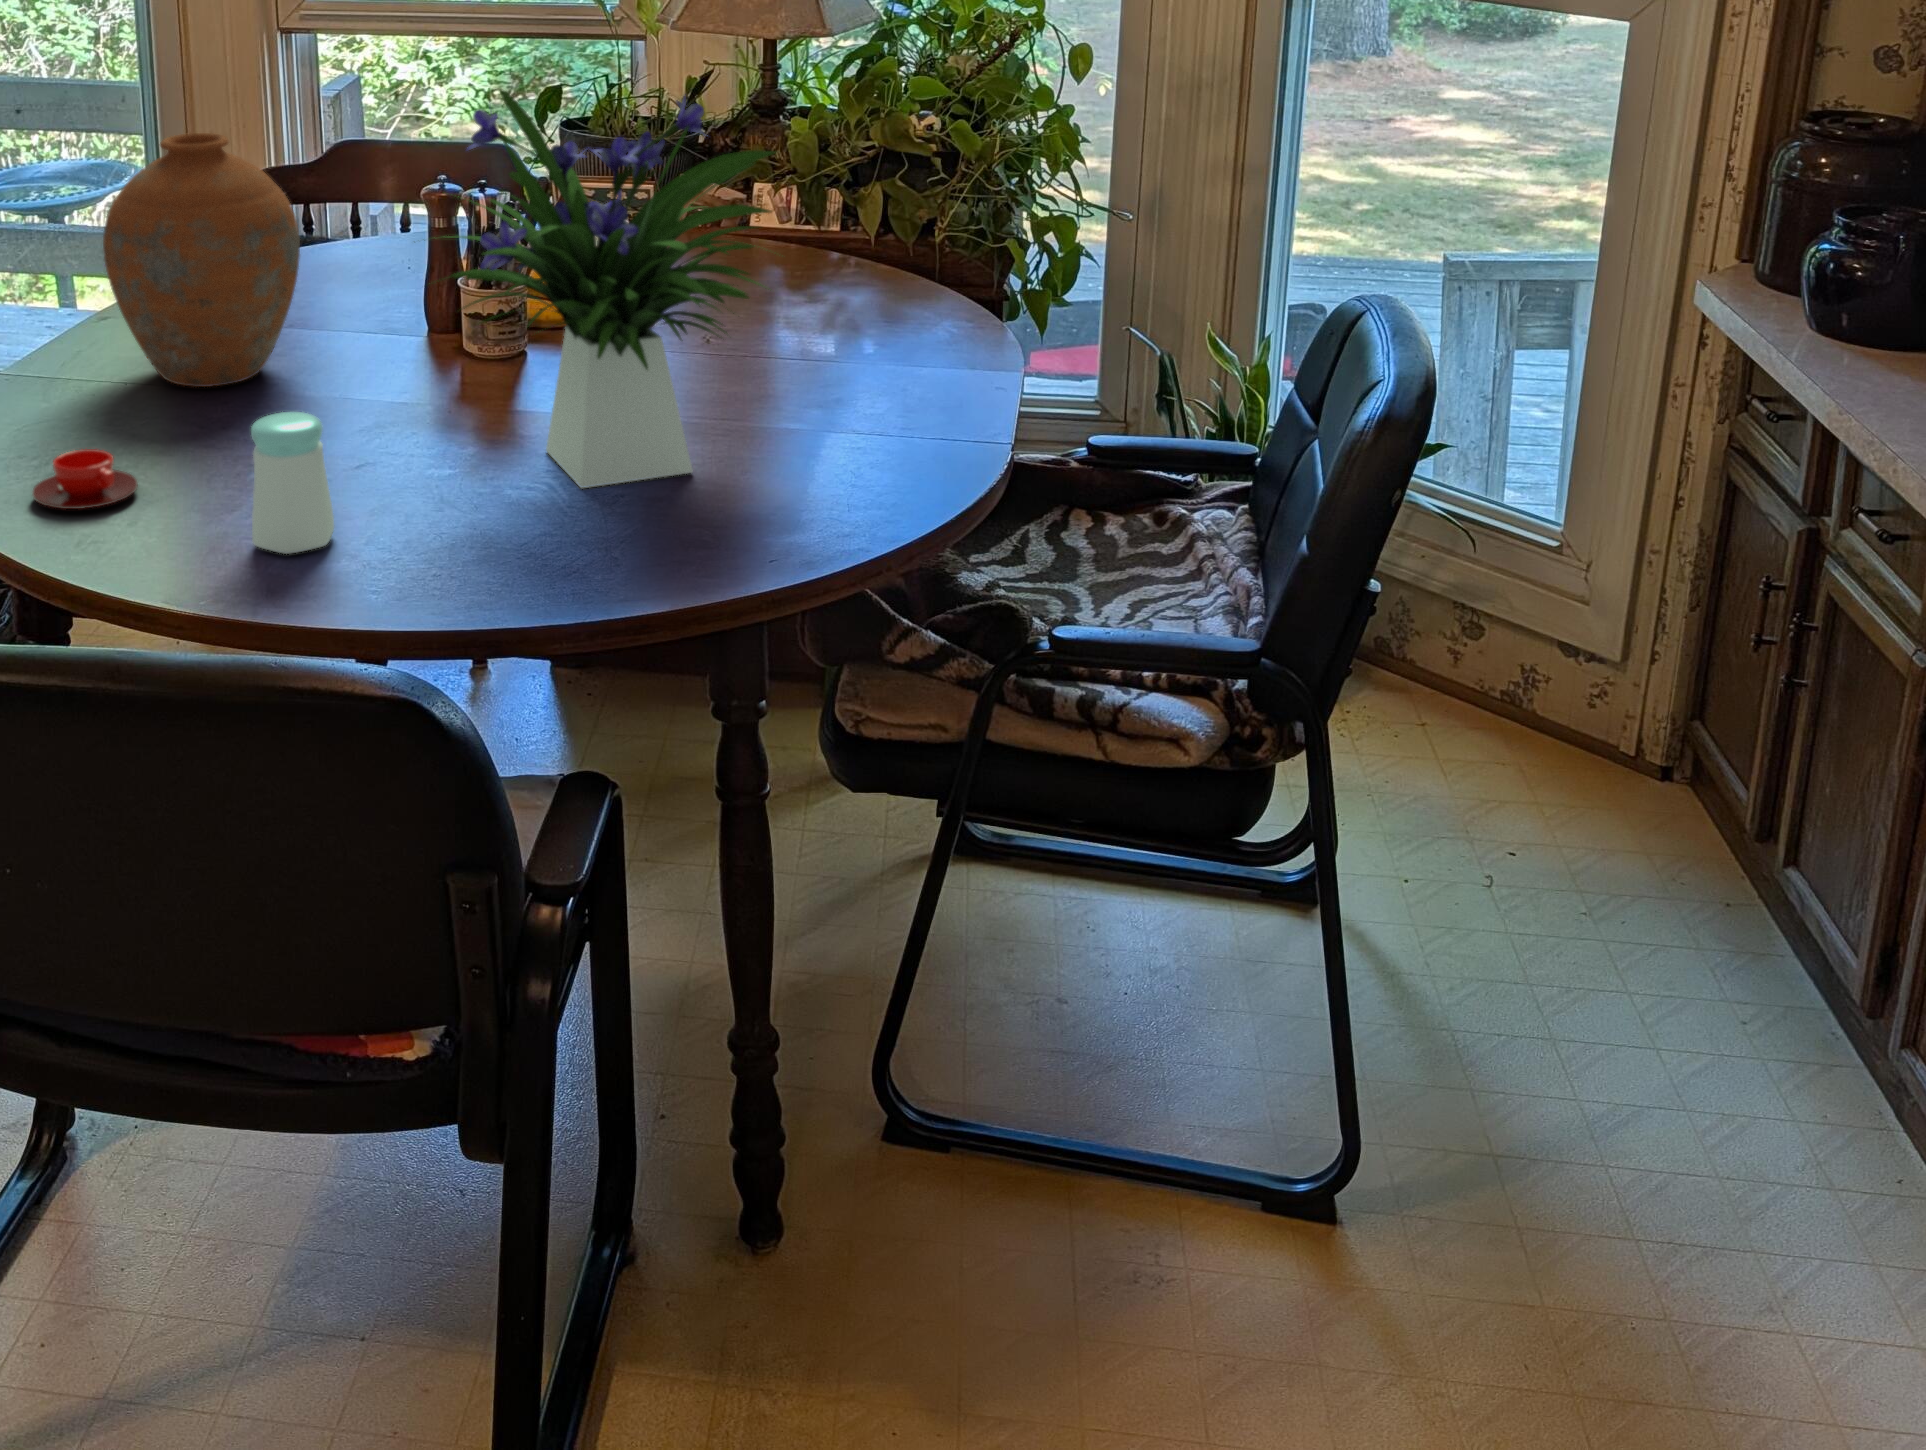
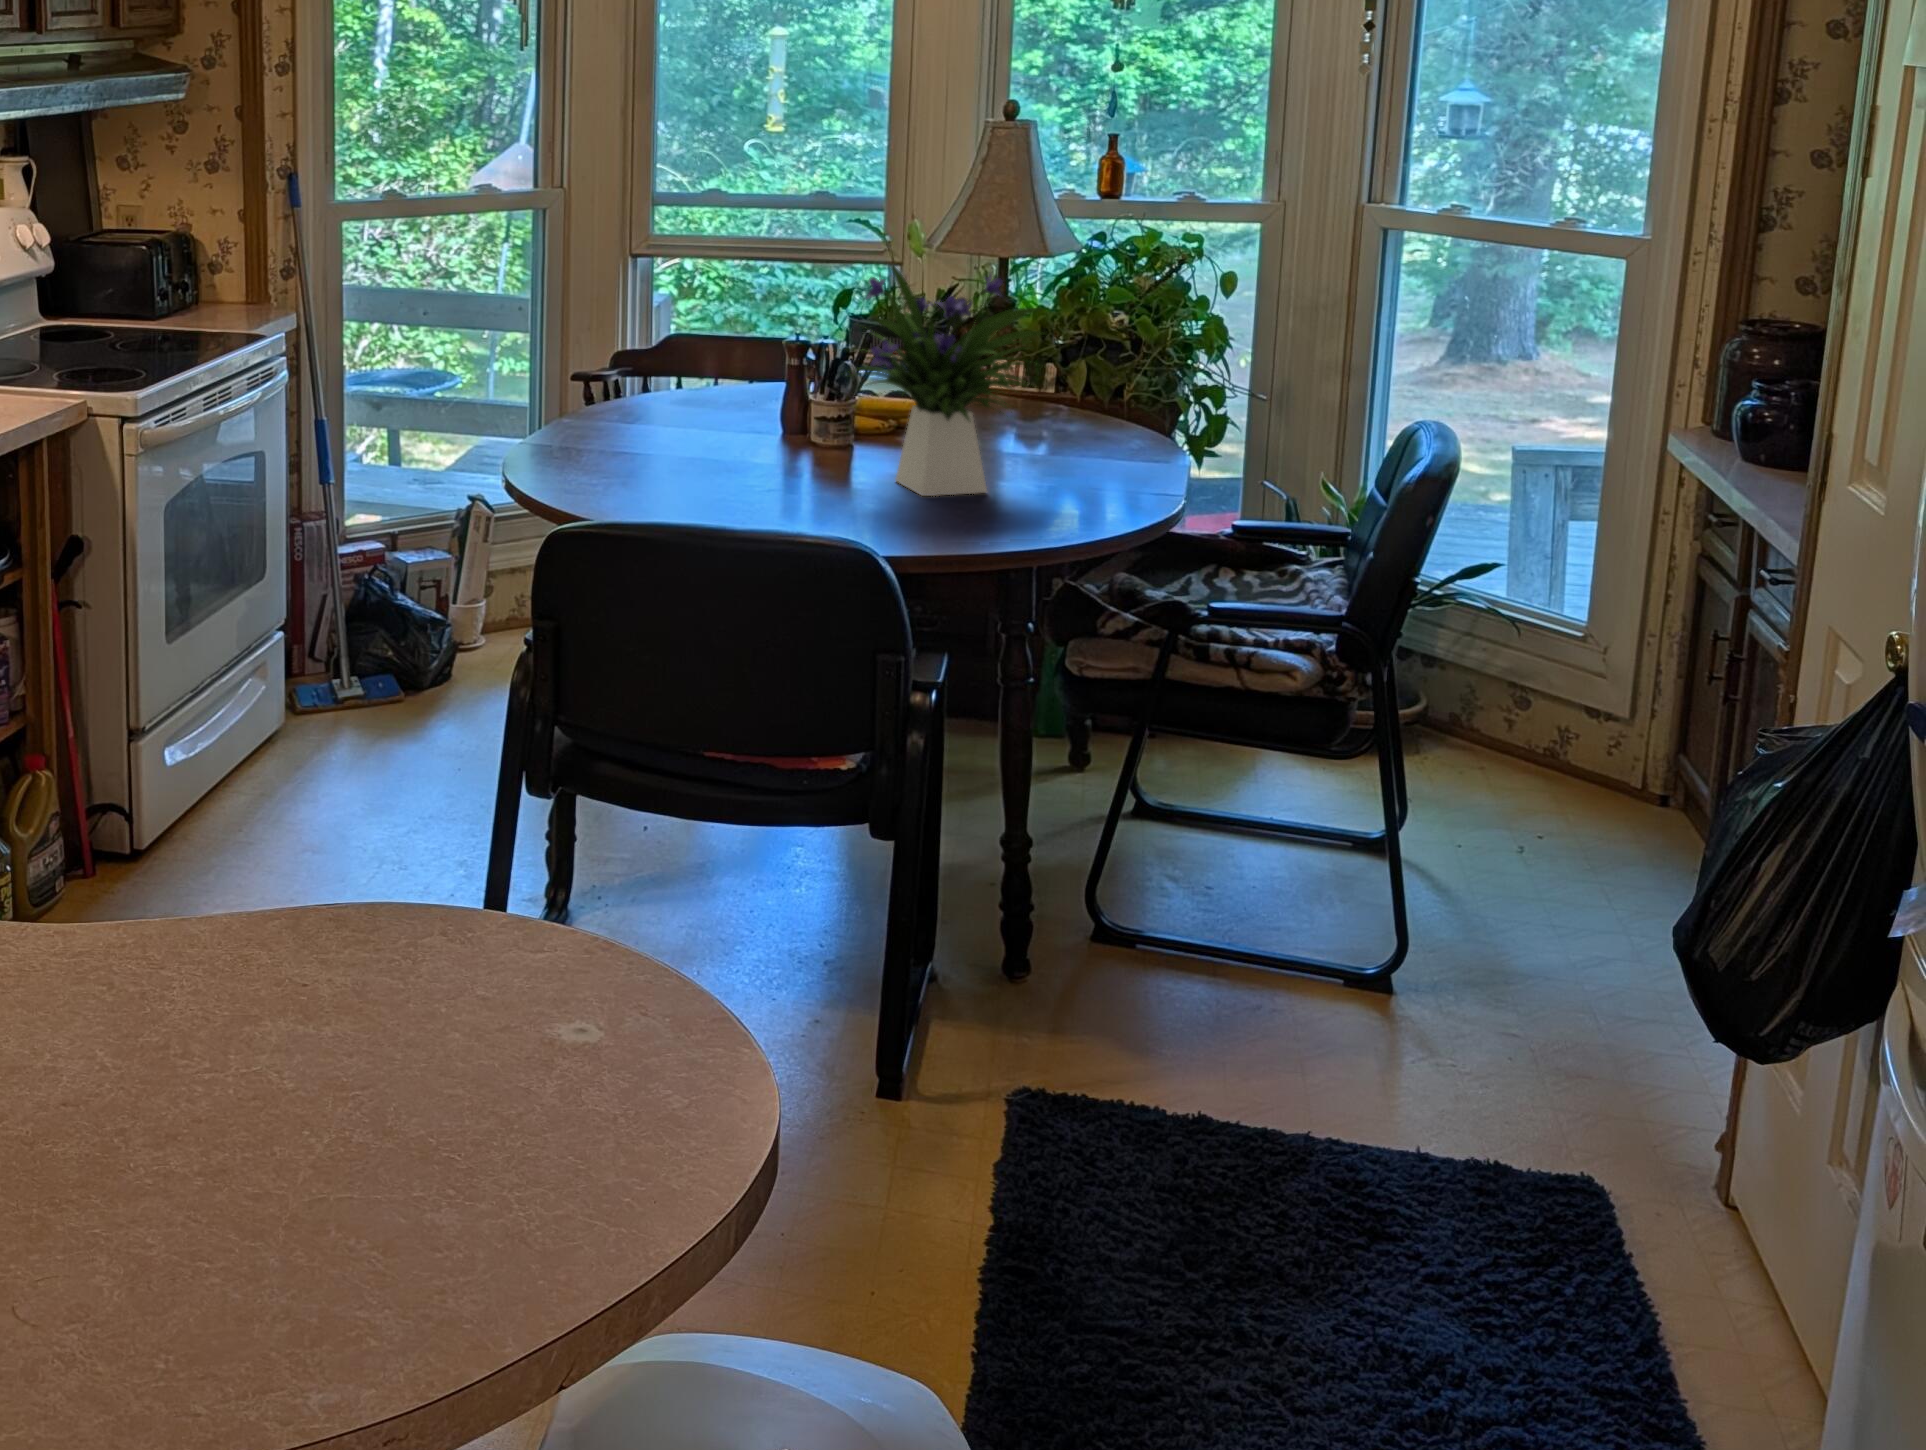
vase: present [103,133,300,387] -> none [617,295,733,446]
salt shaker: present [251,412,334,554] -> none [747,435,790,511]
teacup: present [32,449,138,509] -> none [610,461,668,489]

